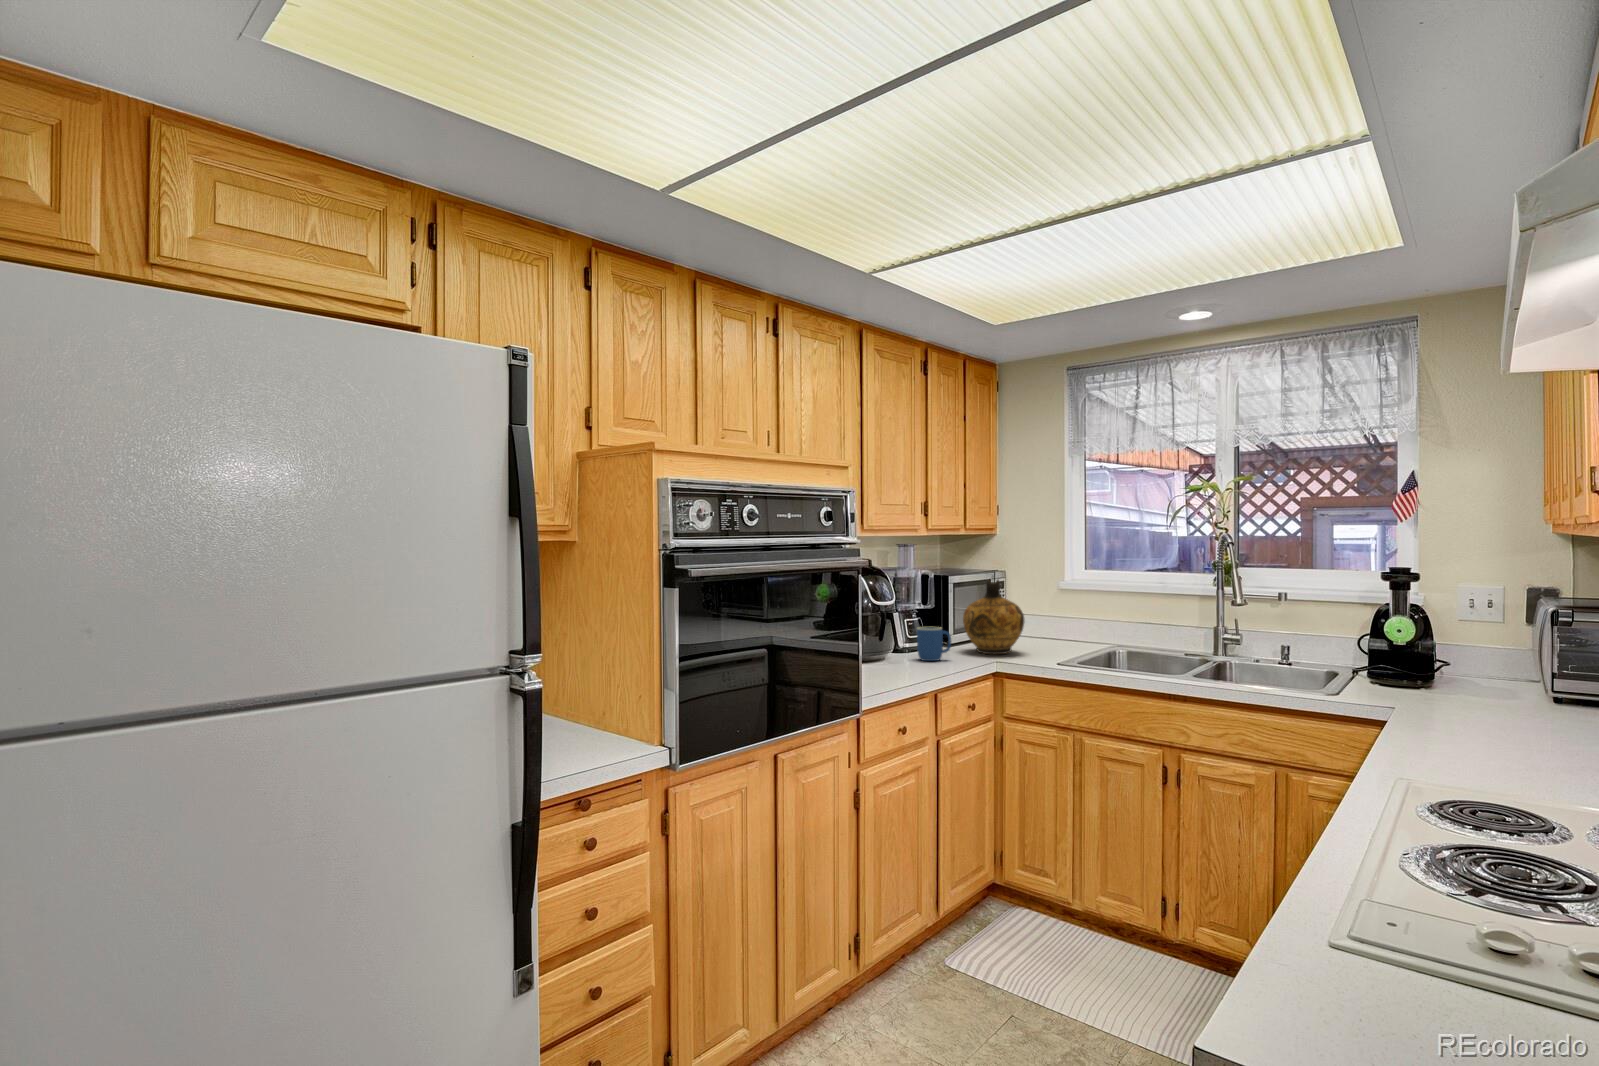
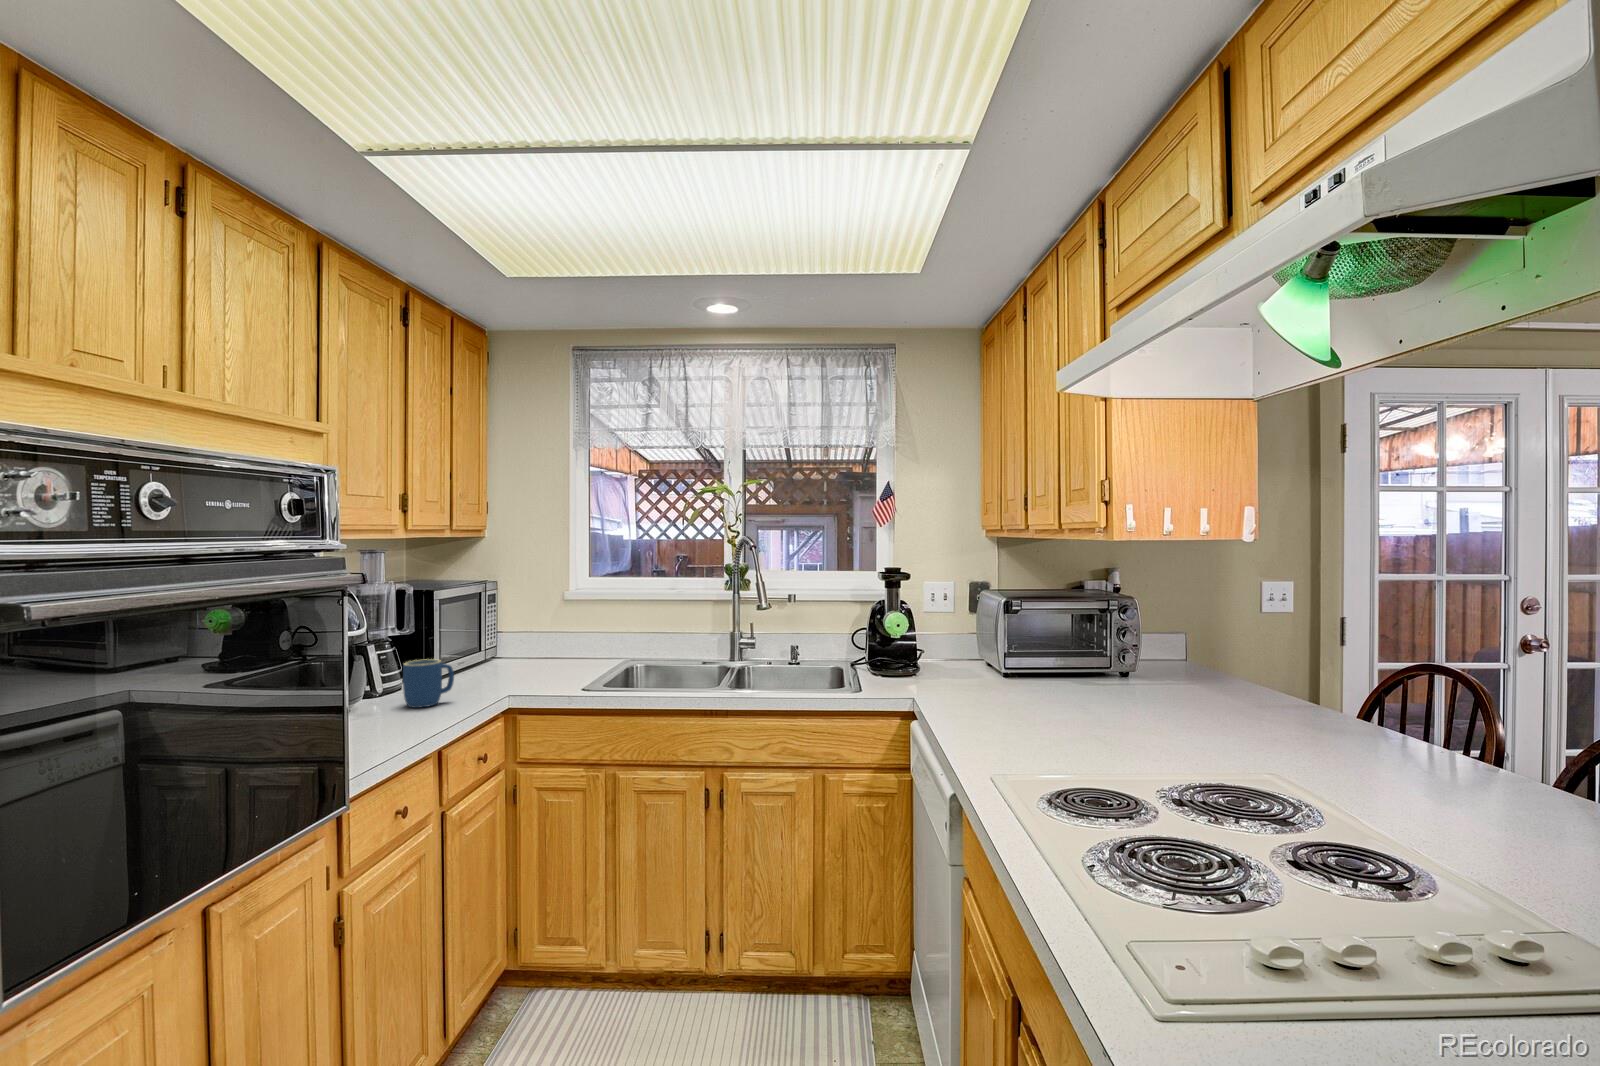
ceramic jug: present [963,579,1024,654] -> none [460,591,540,685]

